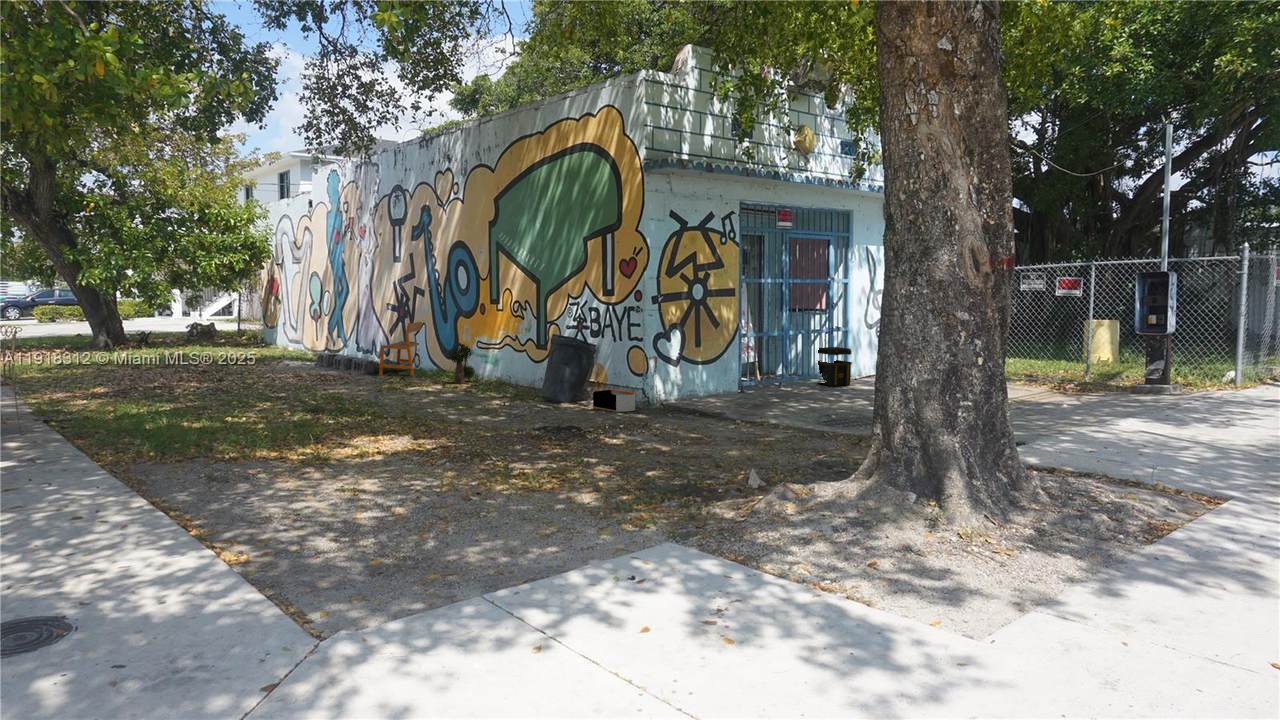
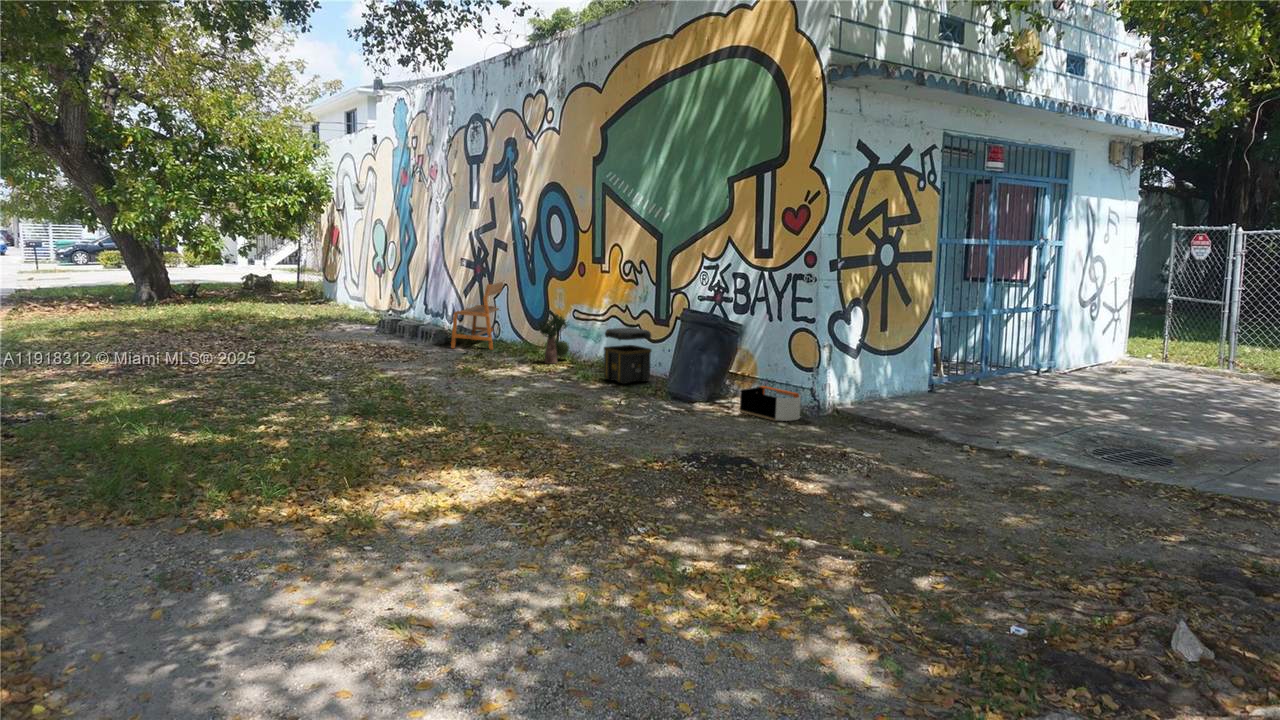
toolbox: present [817,347,852,387] -> present [604,327,652,384]

